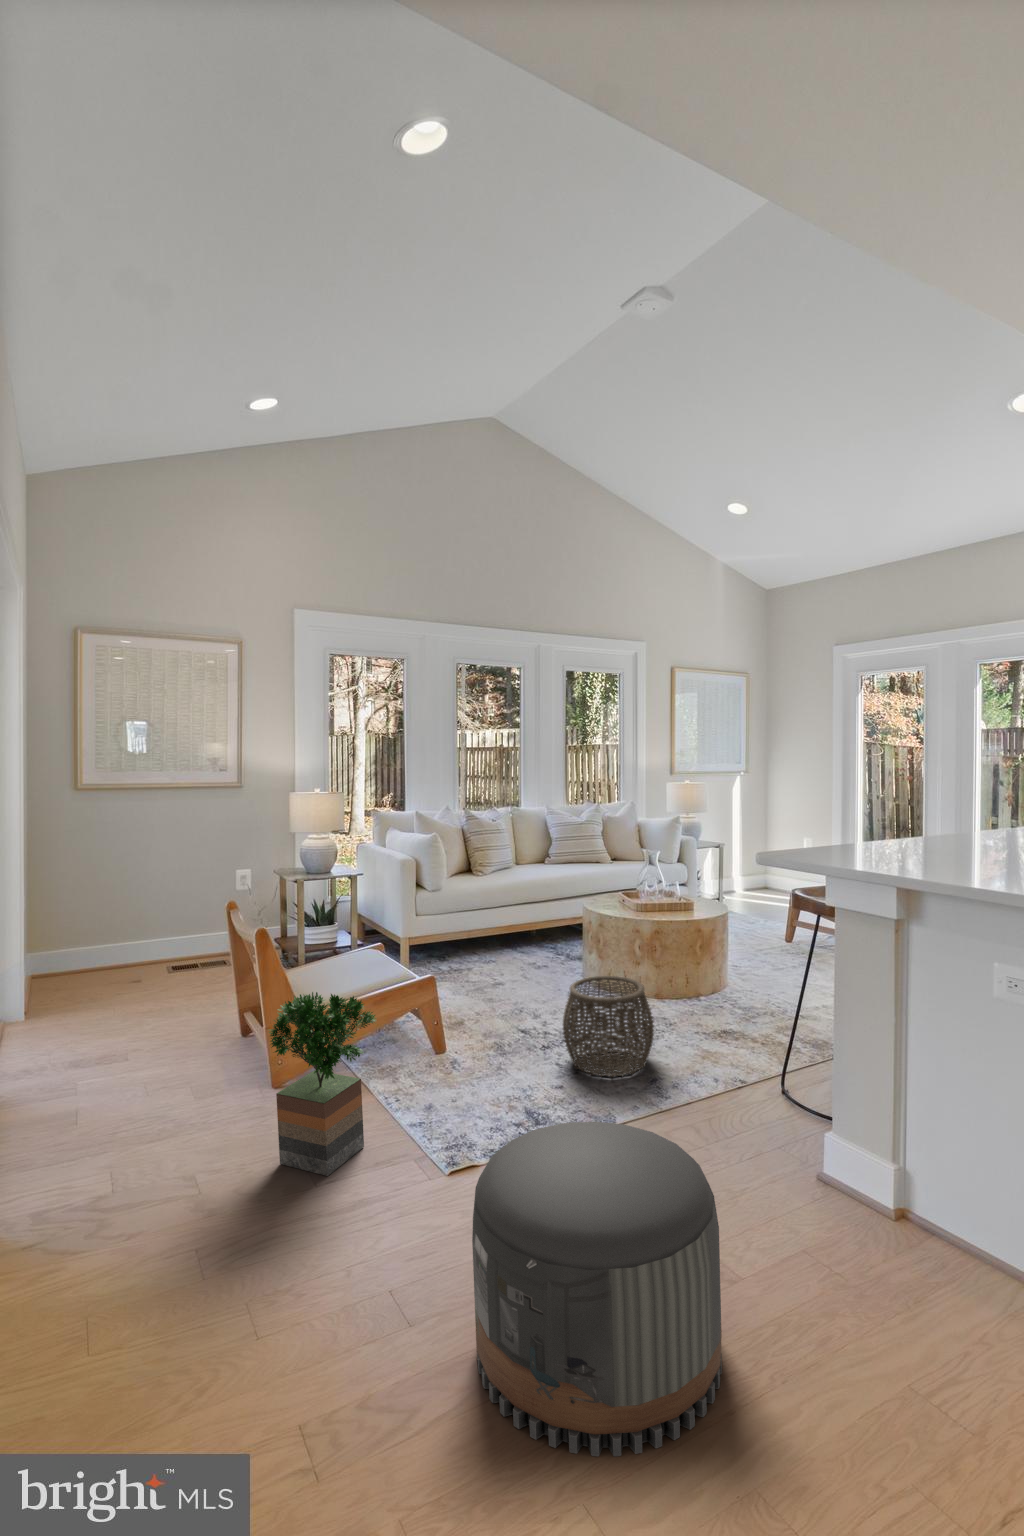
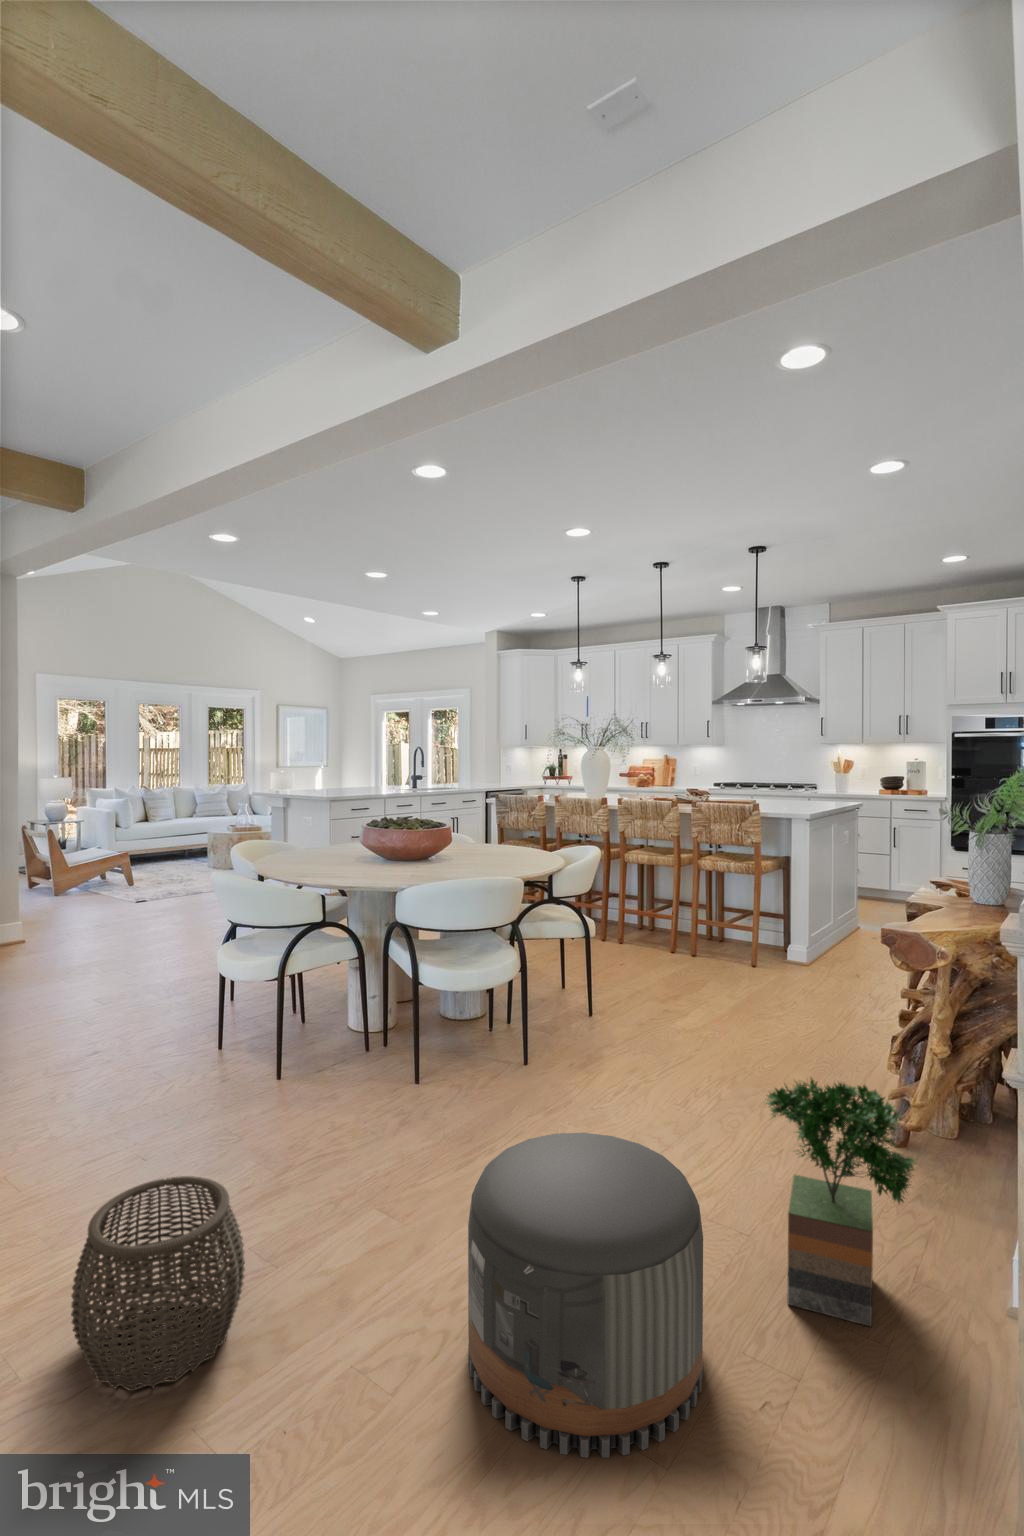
woven basket: present [563,976,654,1077] -> present [71,1176,245,1391]
potted tree: present [269,992,376,1176] -> present [766,1078,915,1326]

